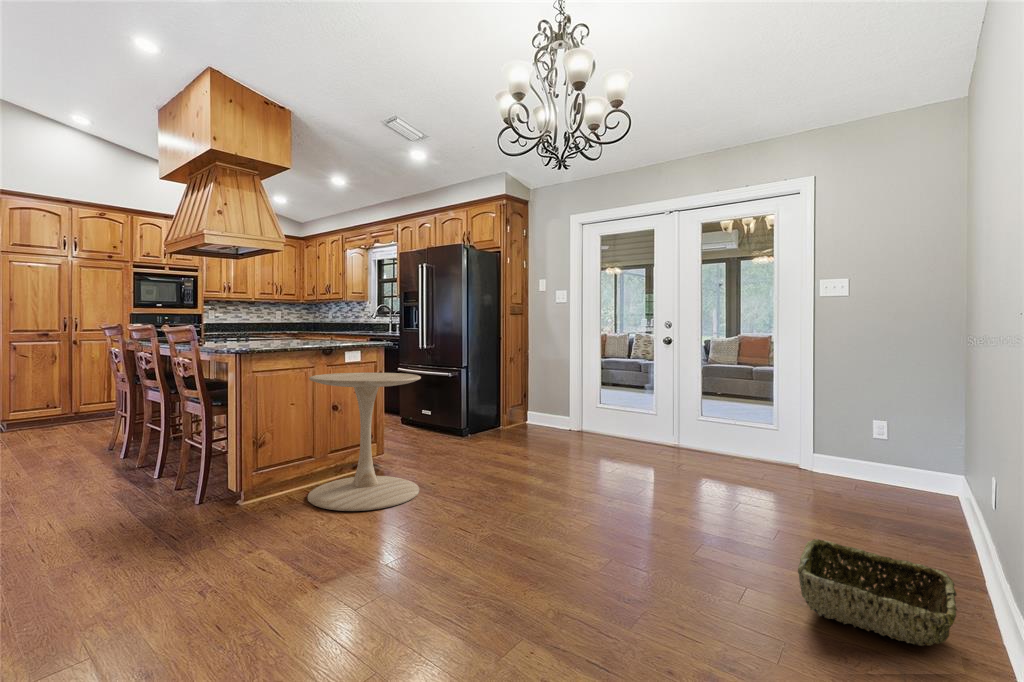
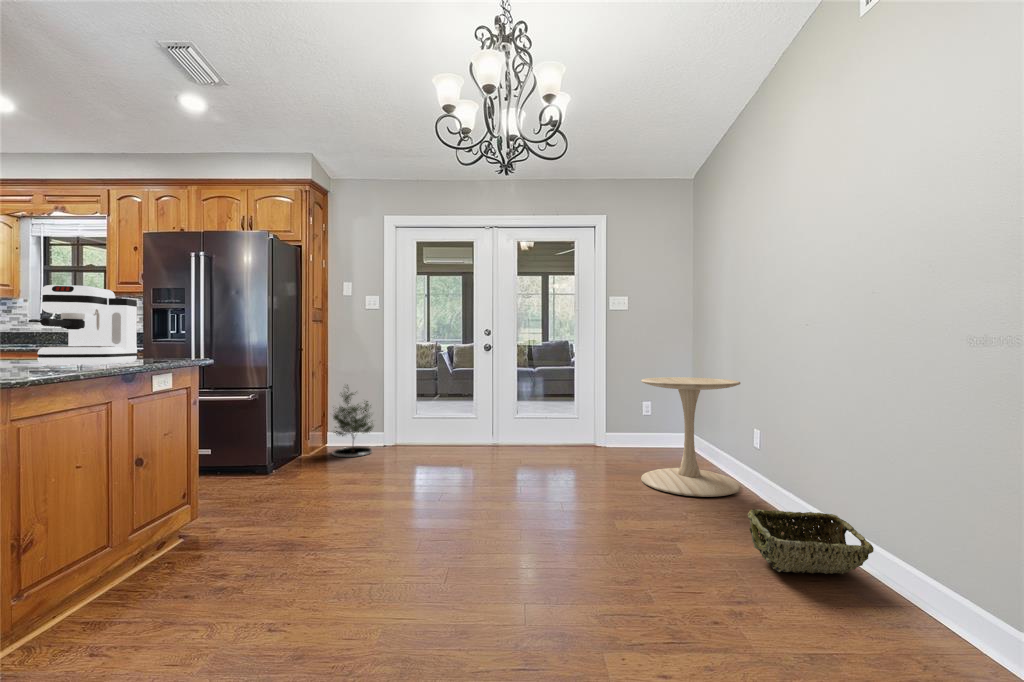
coffee maker: none [287,294,343,344] -> present [37,285,137,366]
potted tree: none [519,370,560,435] -> present [332,385,374,457]
pedestal table: present [308,373,421,511] -> present [641,377,741,497]

